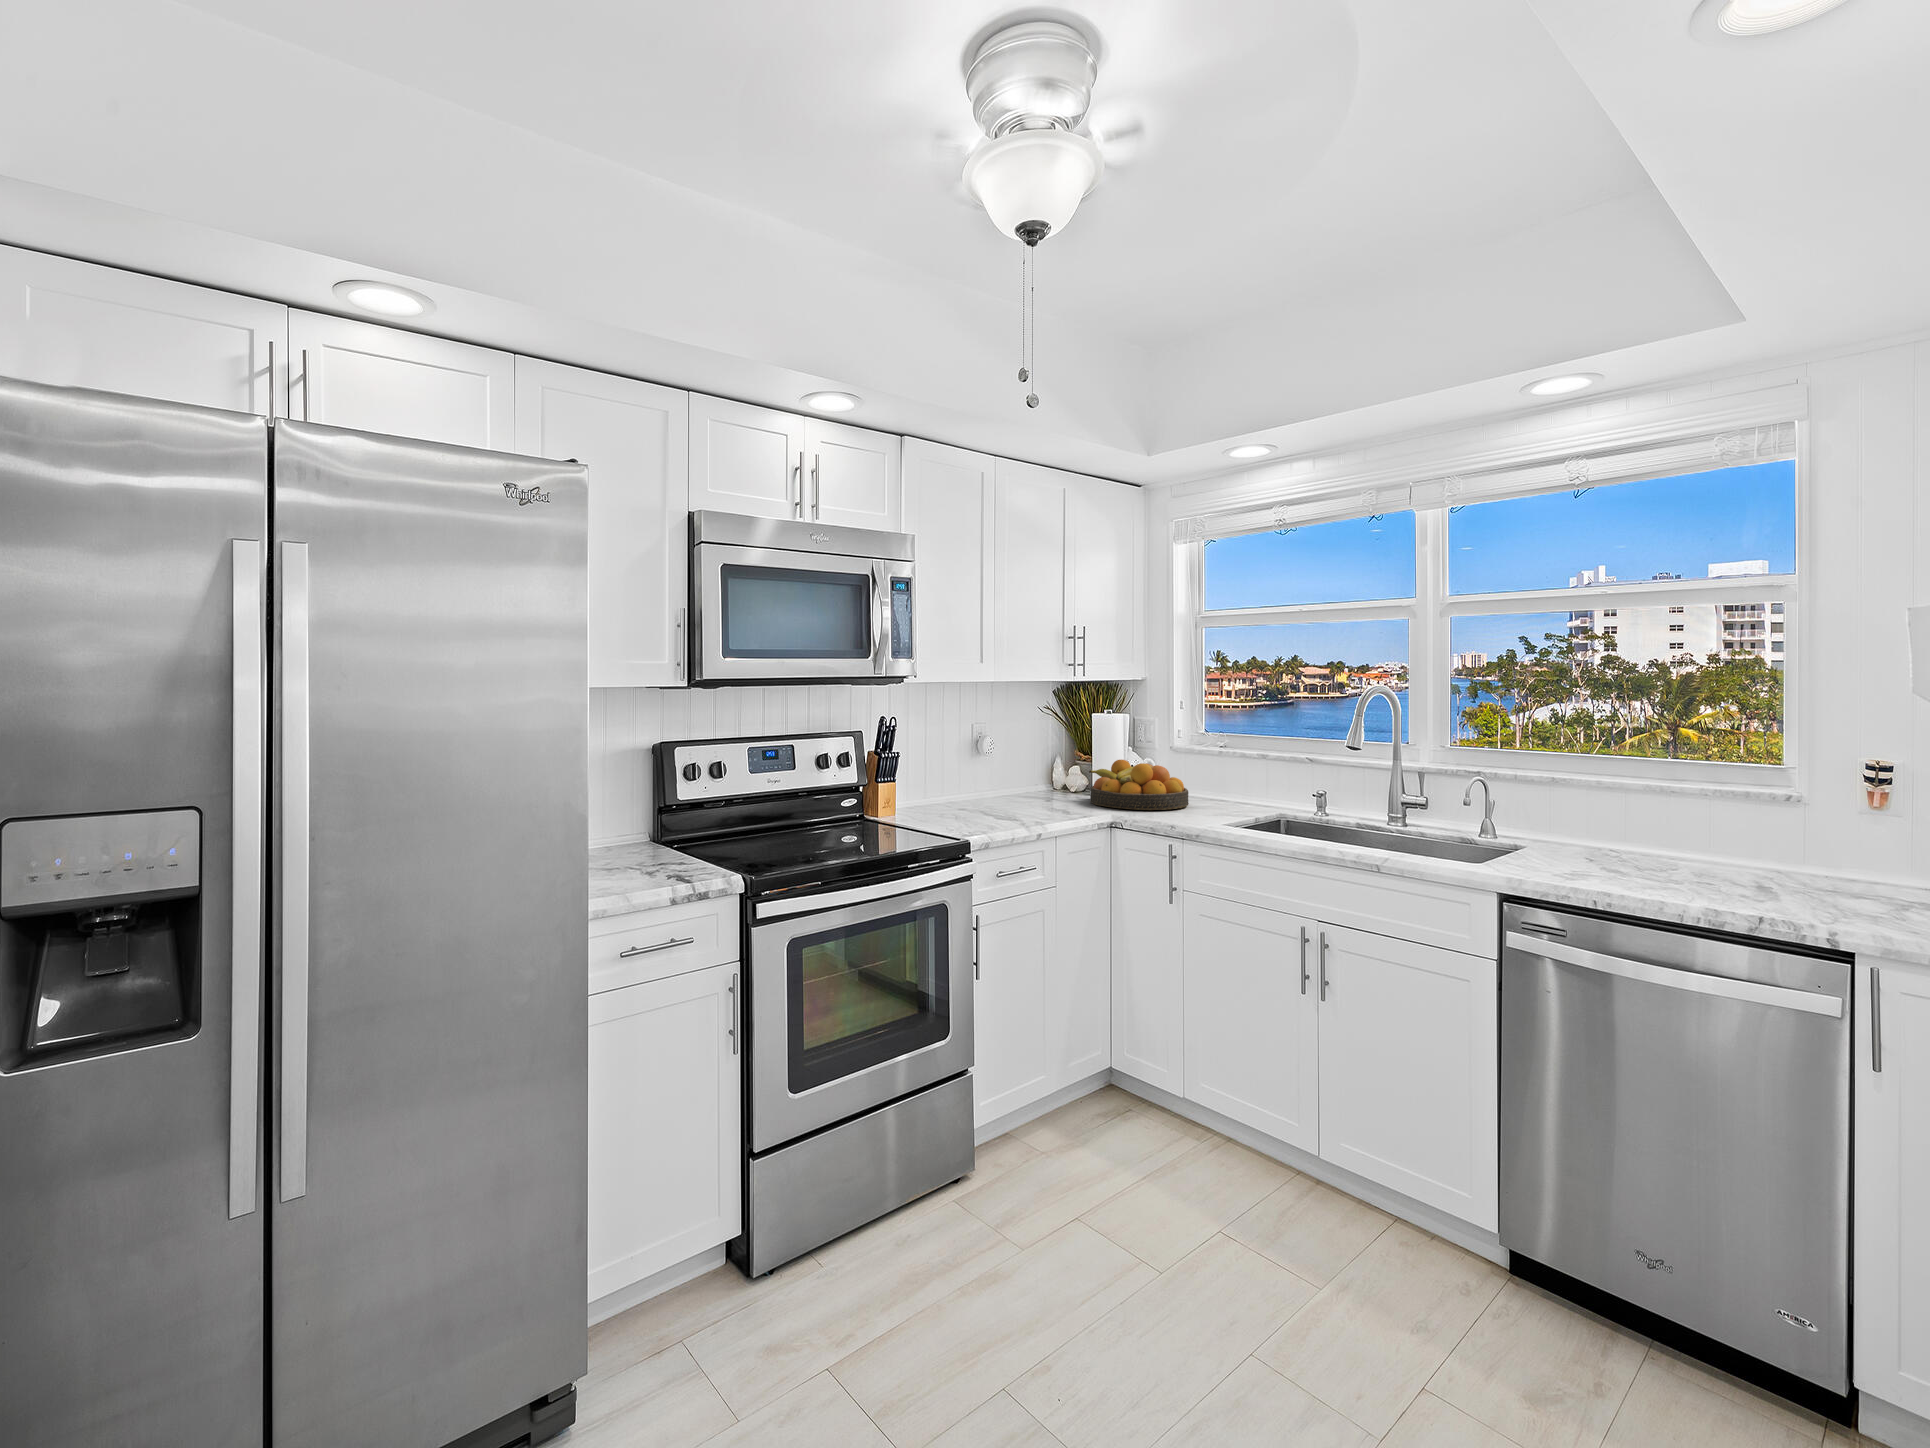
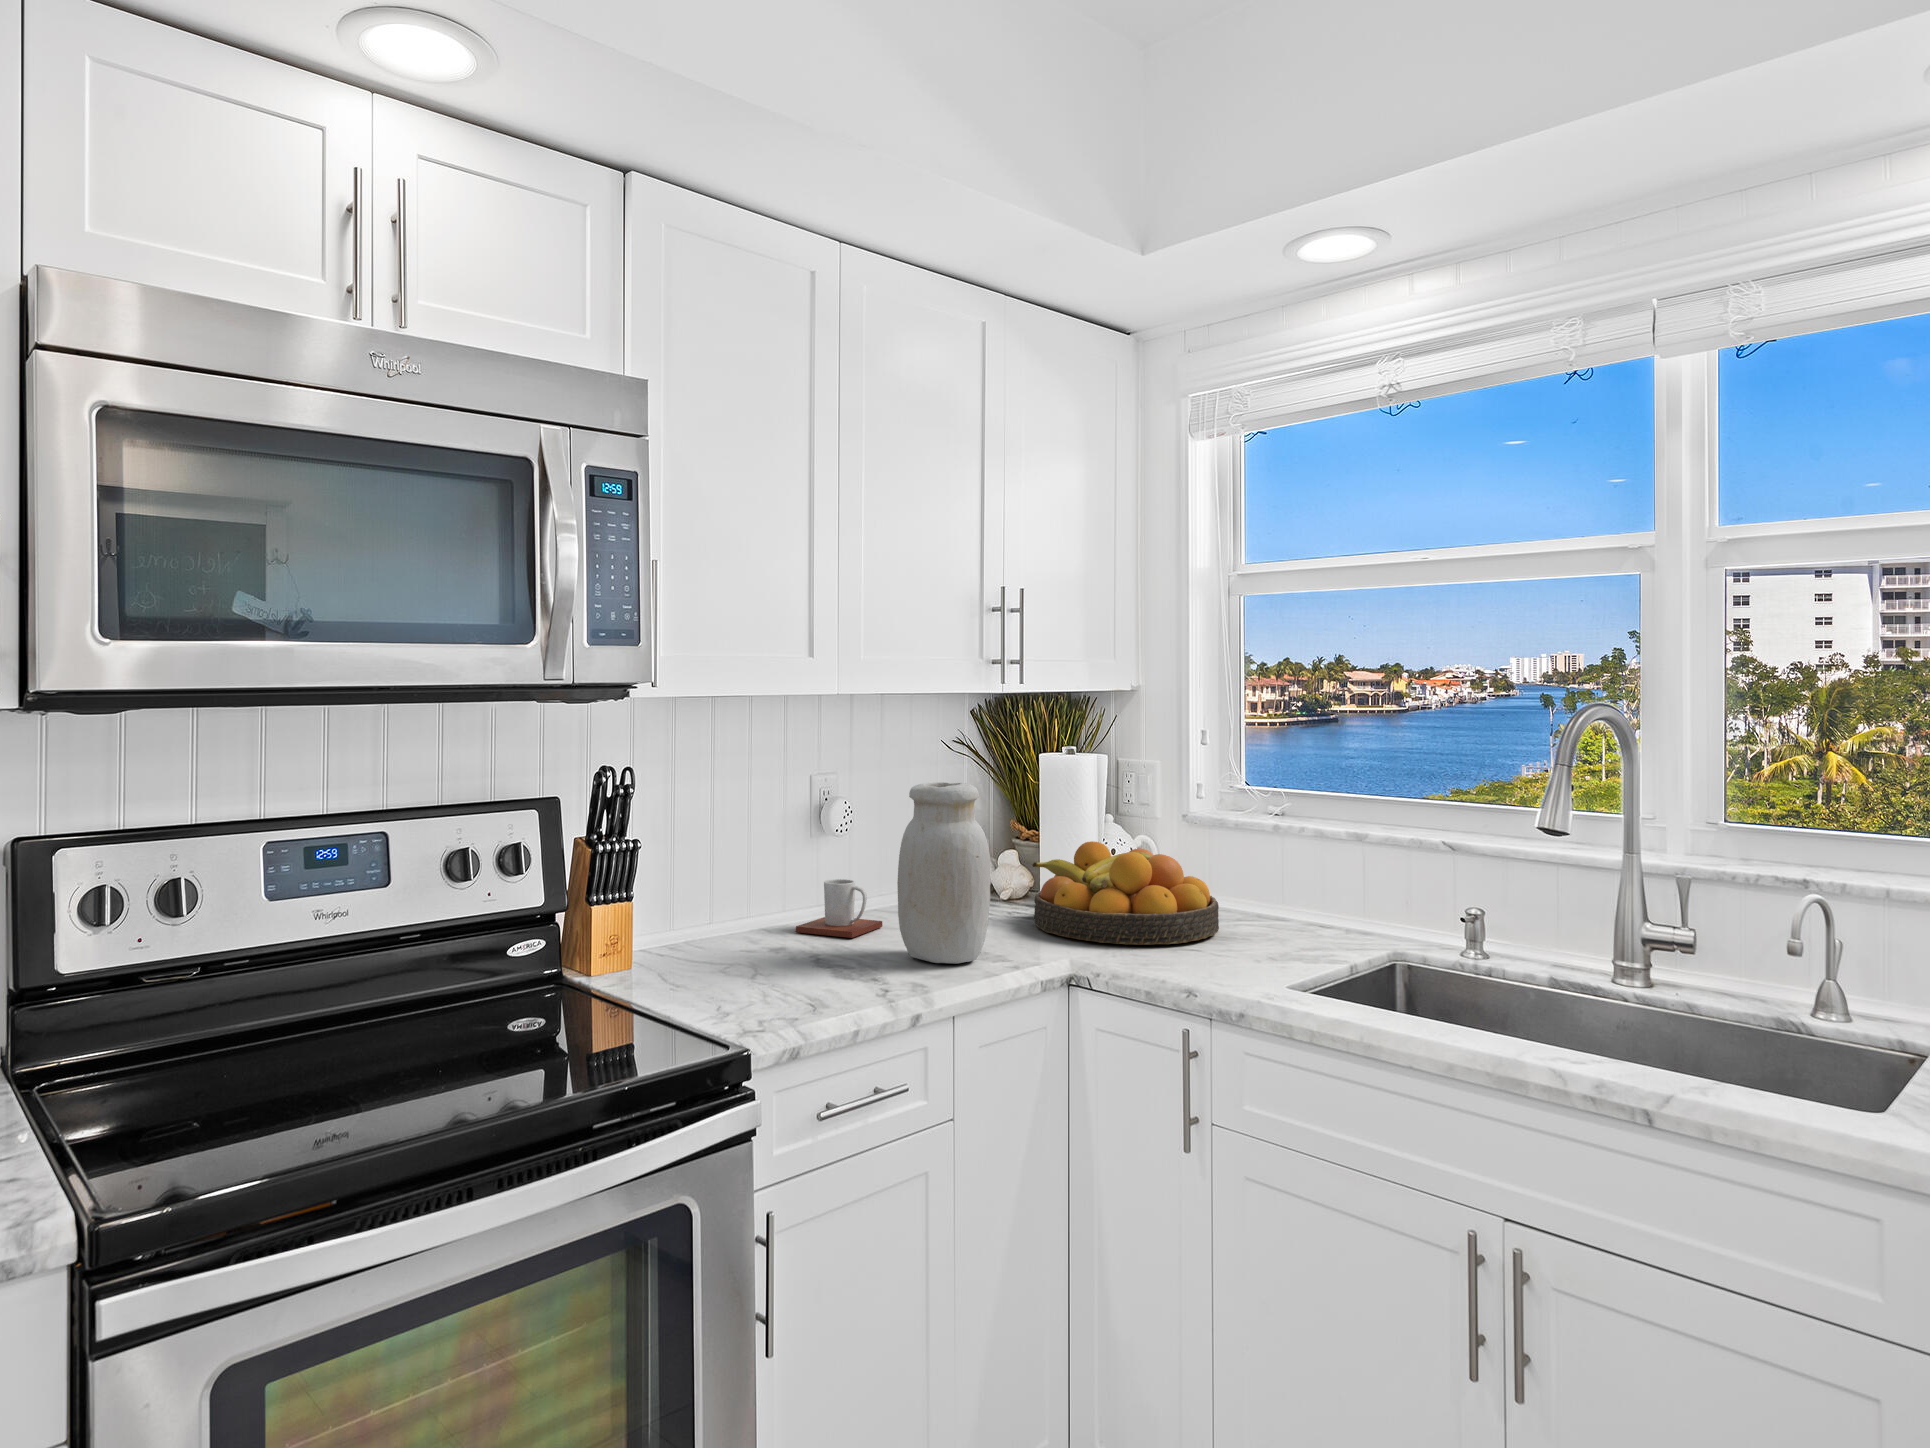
jar: none [1024,726,1071,815] -> present [897,782,990,964]
mug: none [967,778,1011,806] -> present [796,879,882,938]

